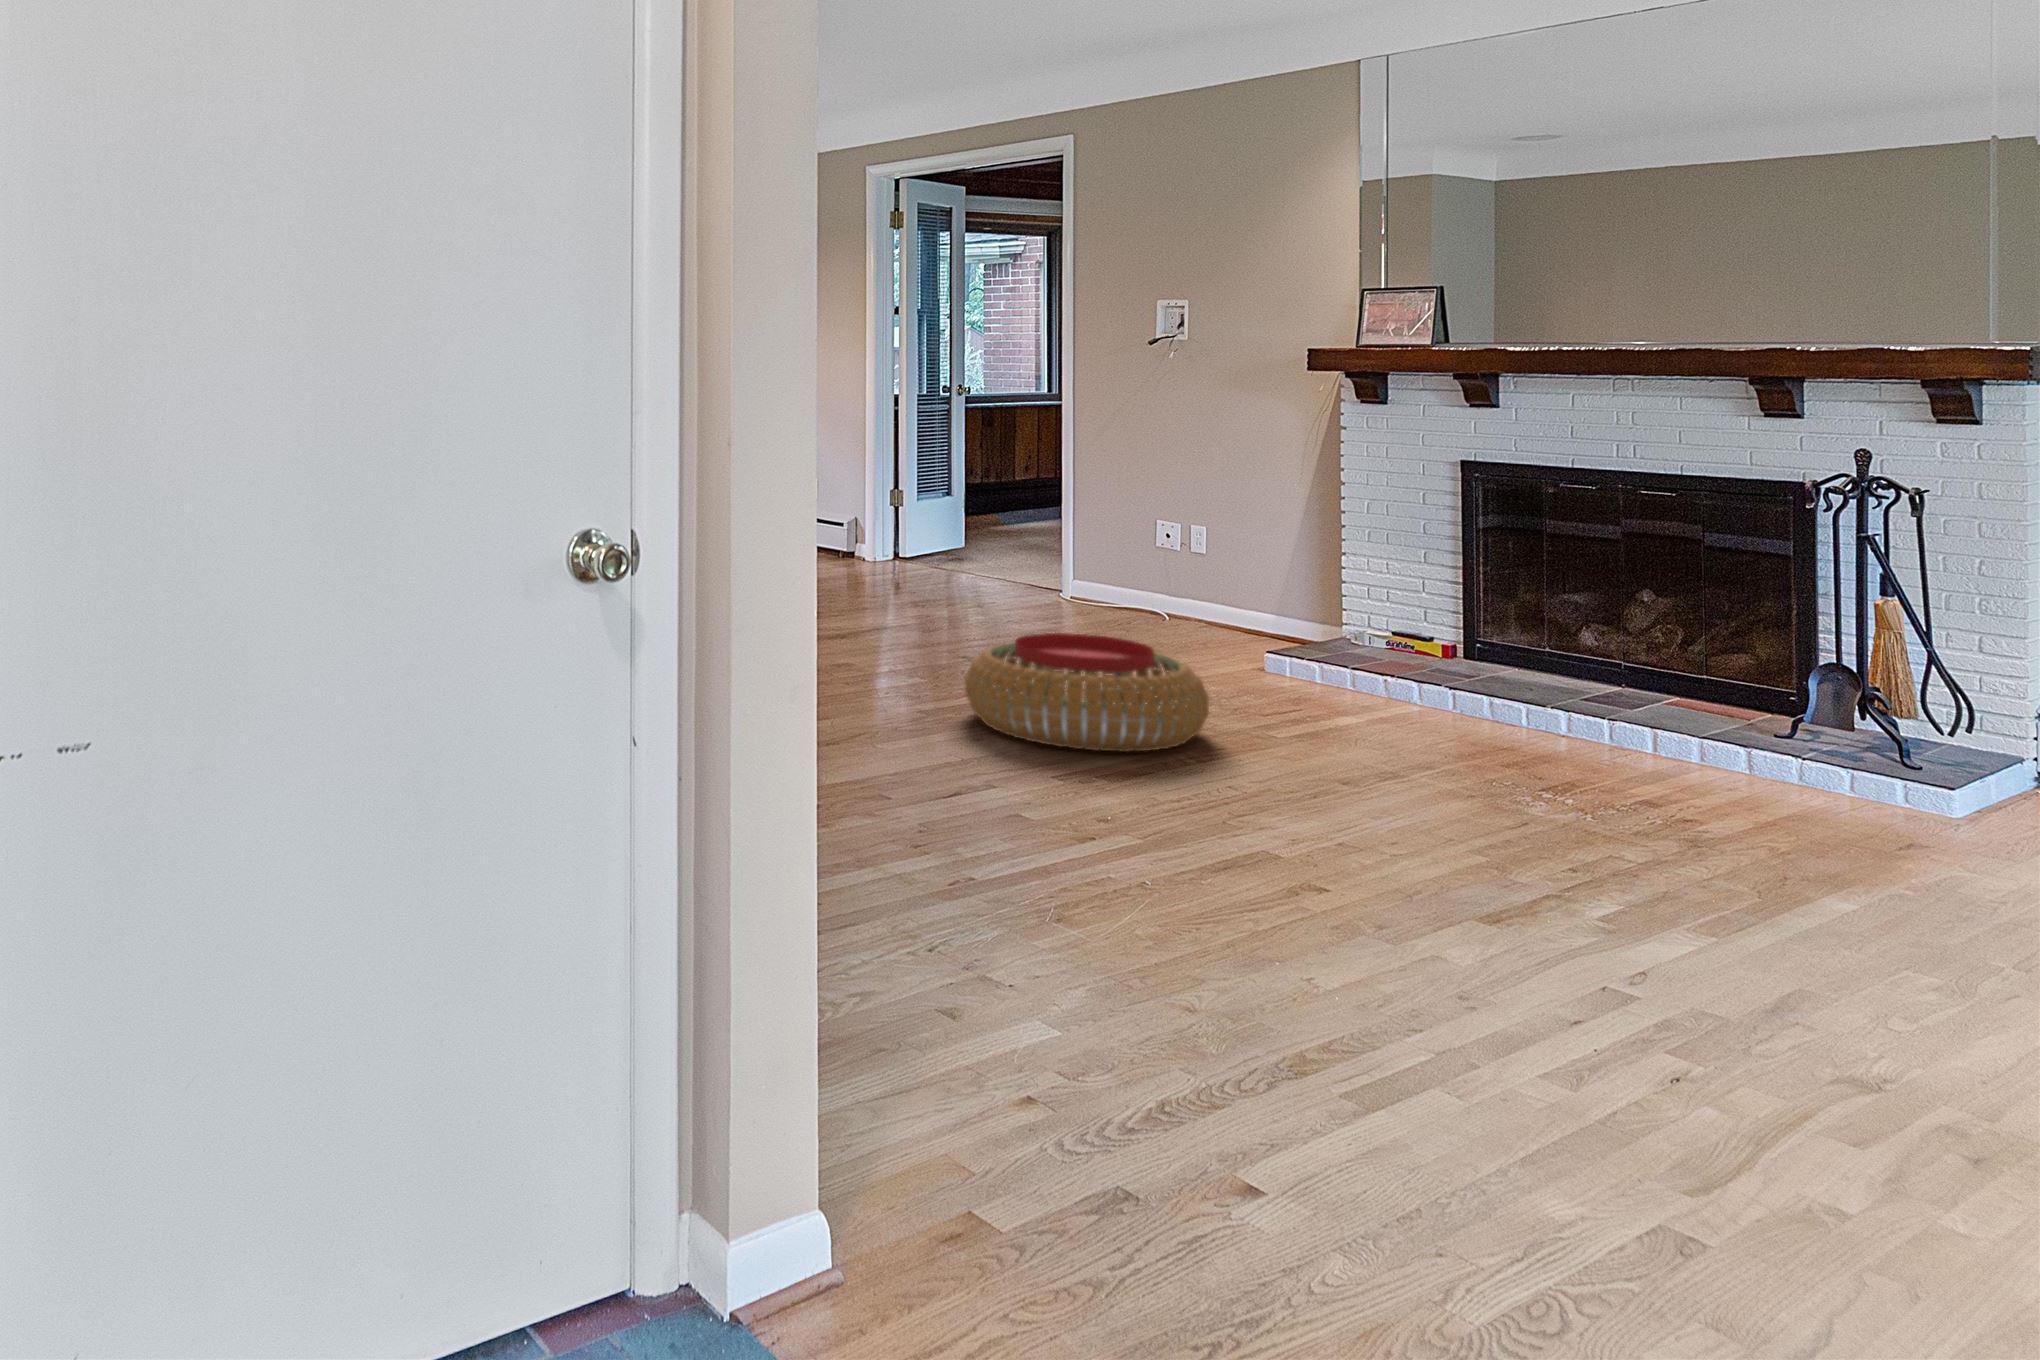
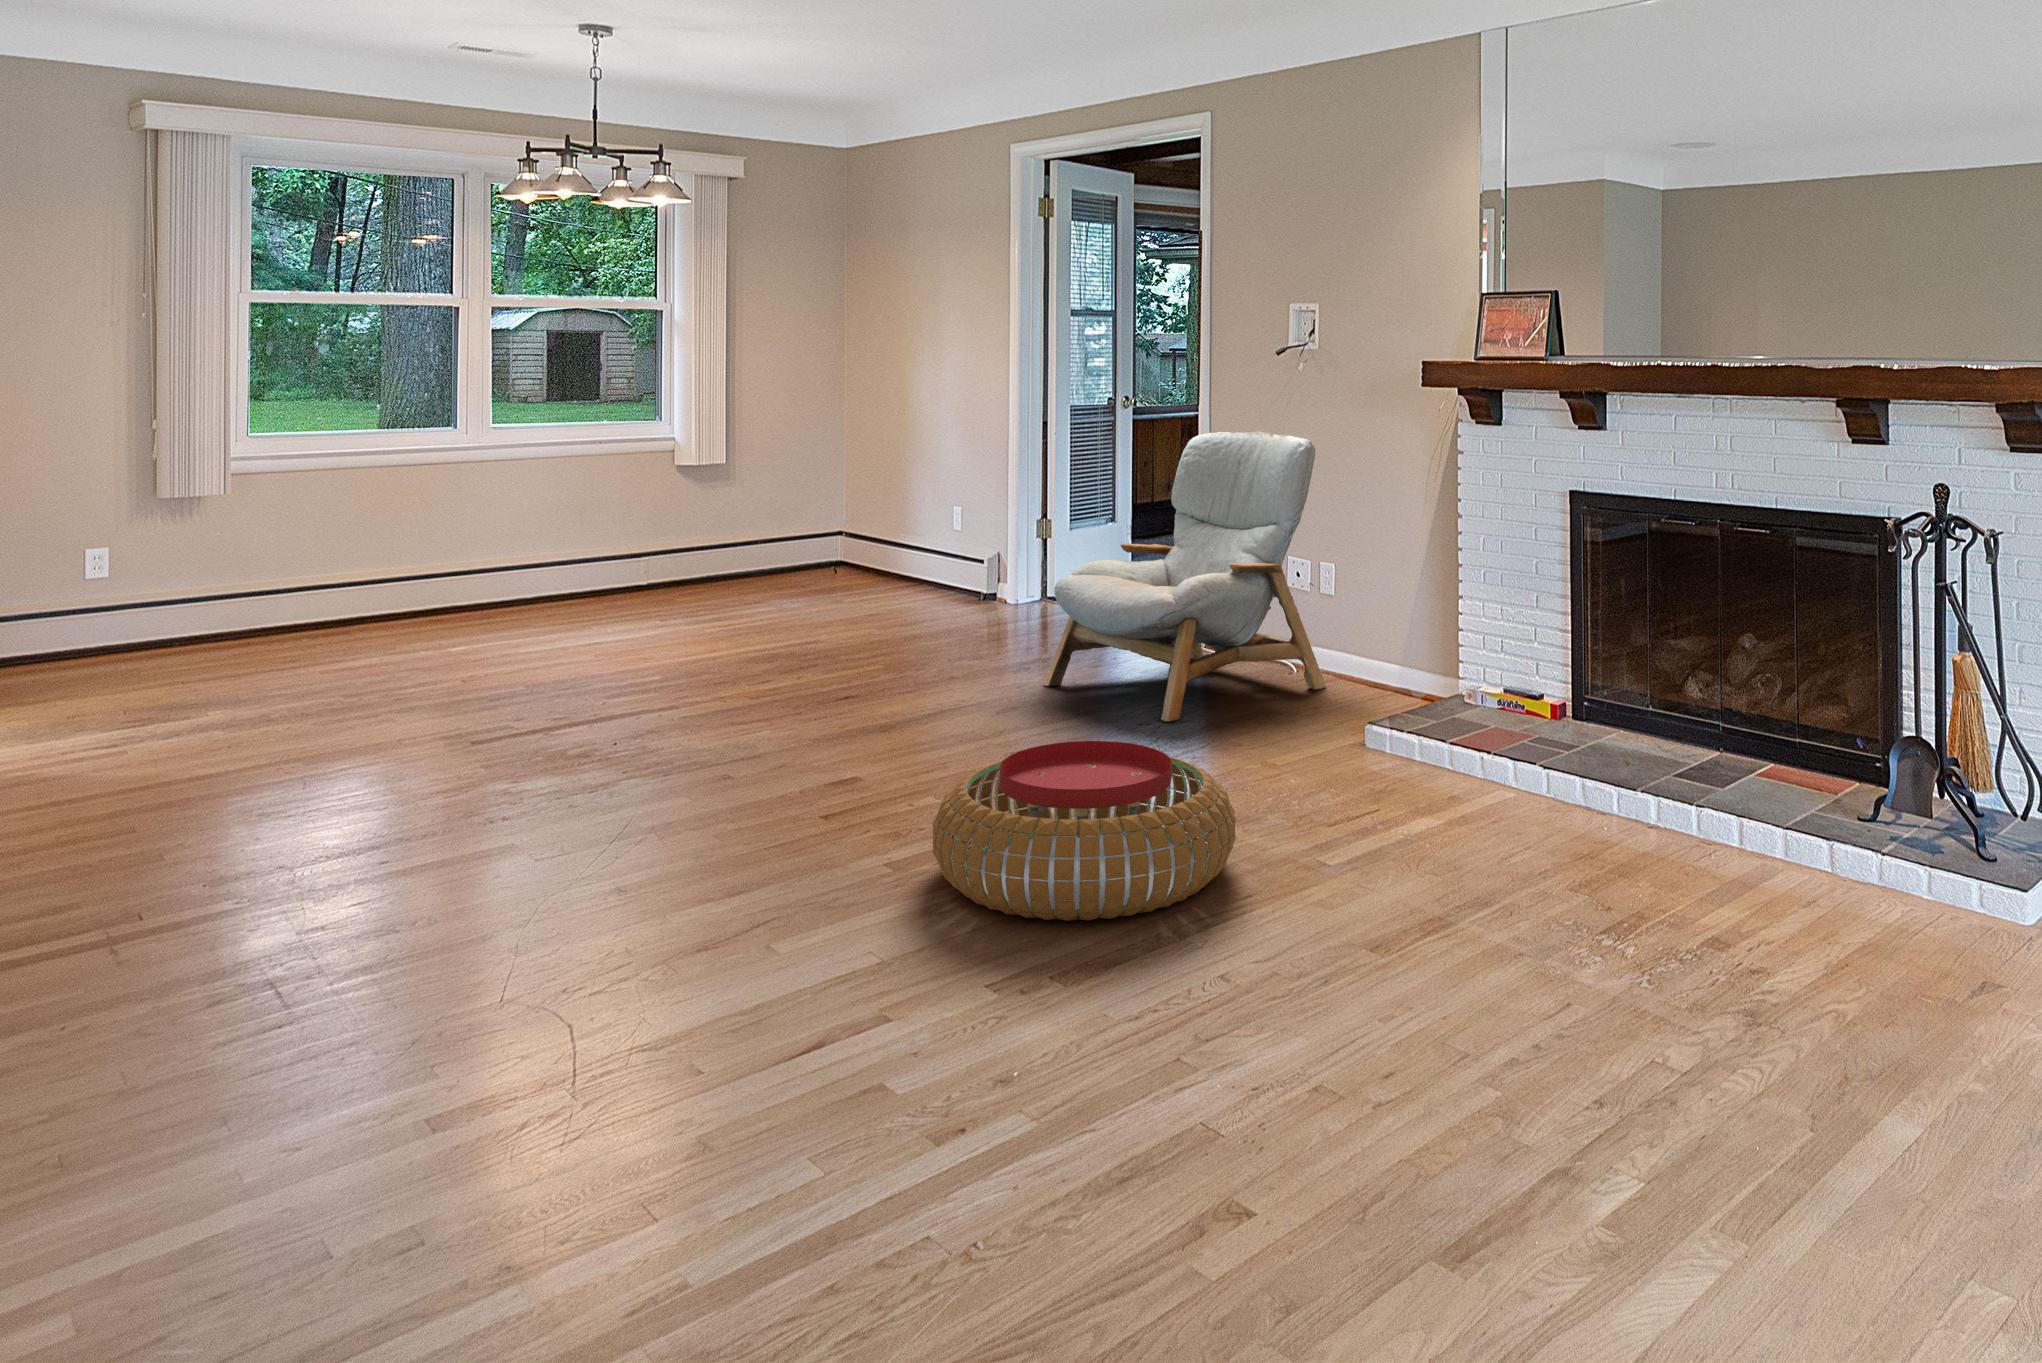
armchair: none [947,411,1204,646] -> present [1043,431,1326,722]

